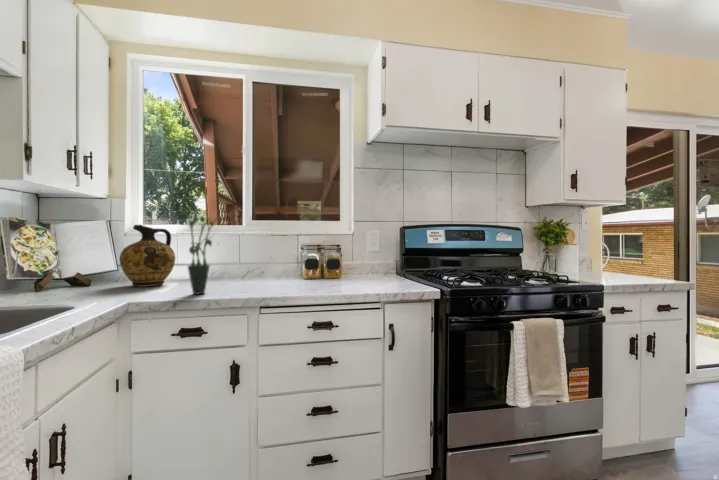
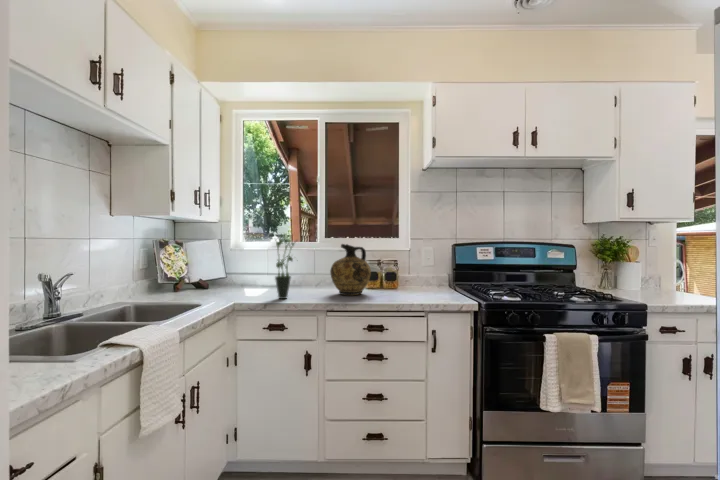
ceramic jug: present [120,225,175,287] -> present [330,244,371,295]

